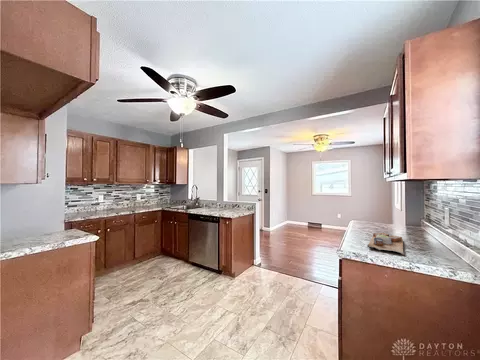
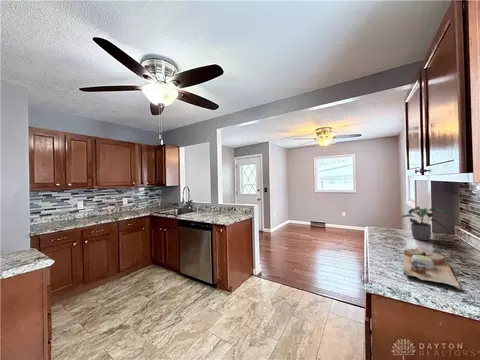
potted plant: none [376,203,417,230] -> present [400,207,452,240]

